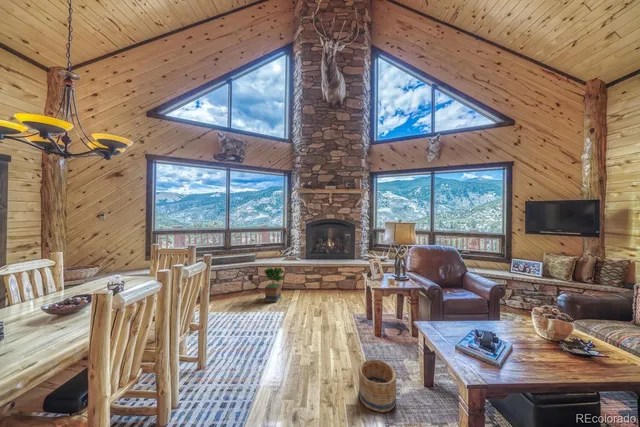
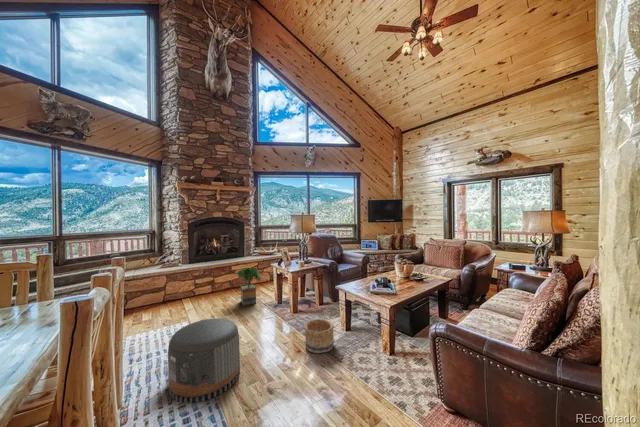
potted tree: present [264,268,284,302] -> present [237,268,261,305]
pouf: none [220,322,284,406] -> present [168,318,240,403]

